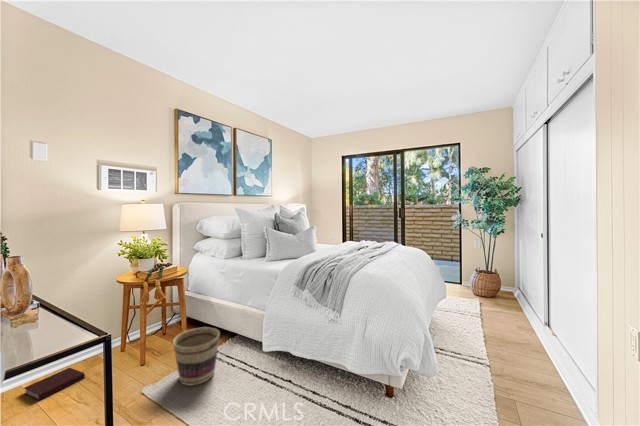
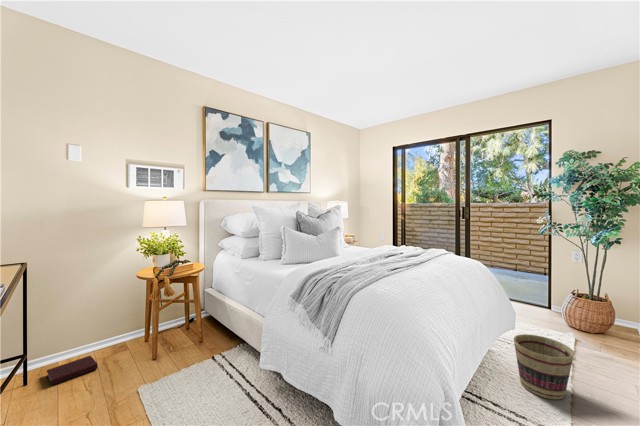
basket: present [173,327,220,385] -> present [514,334,574,400]

